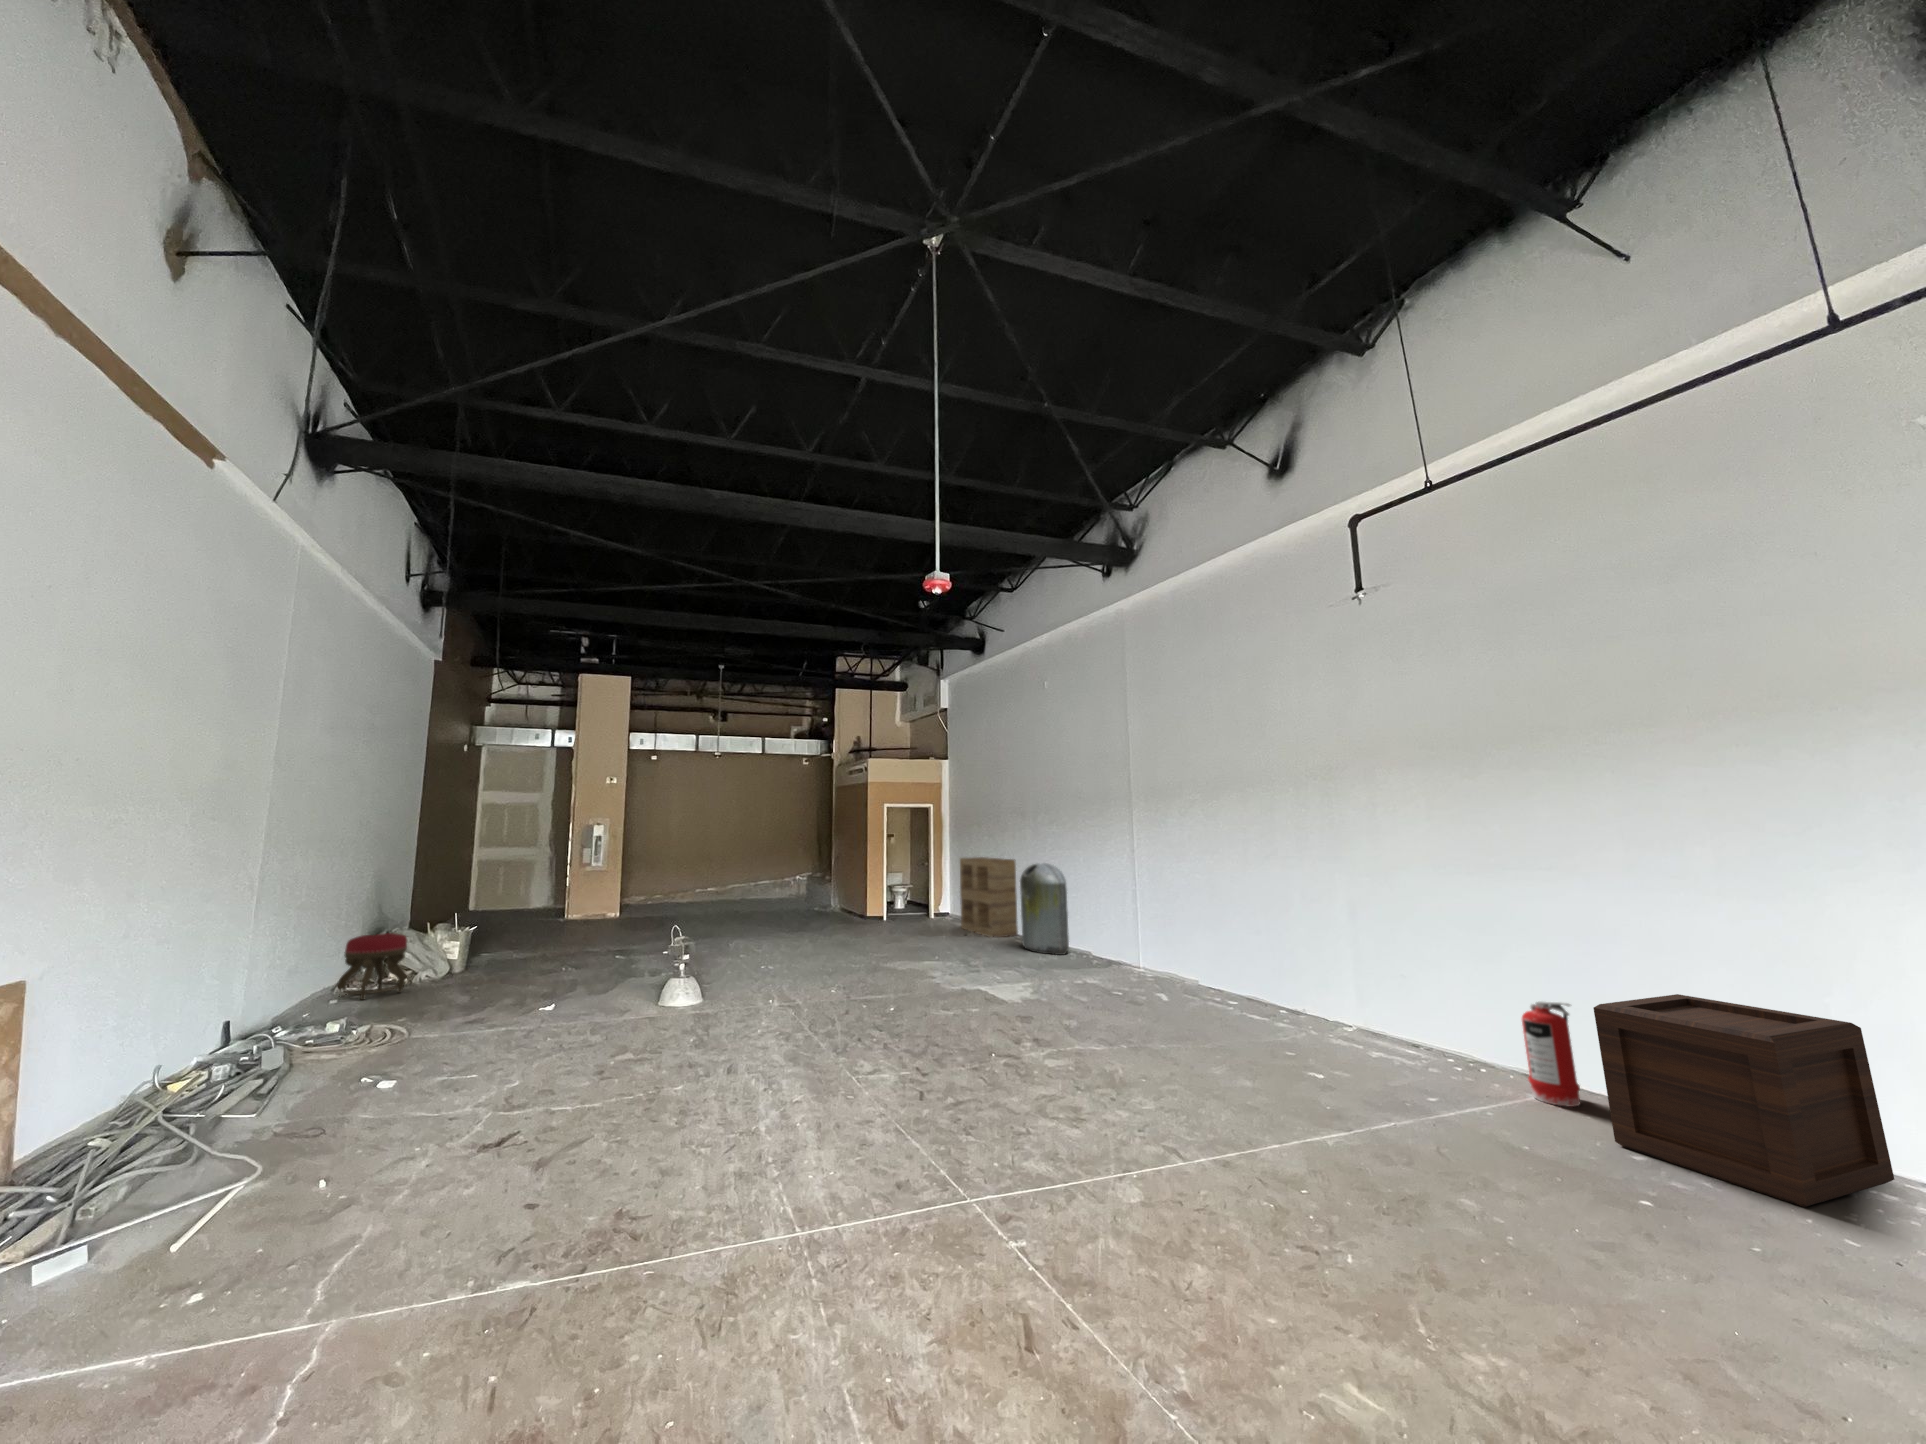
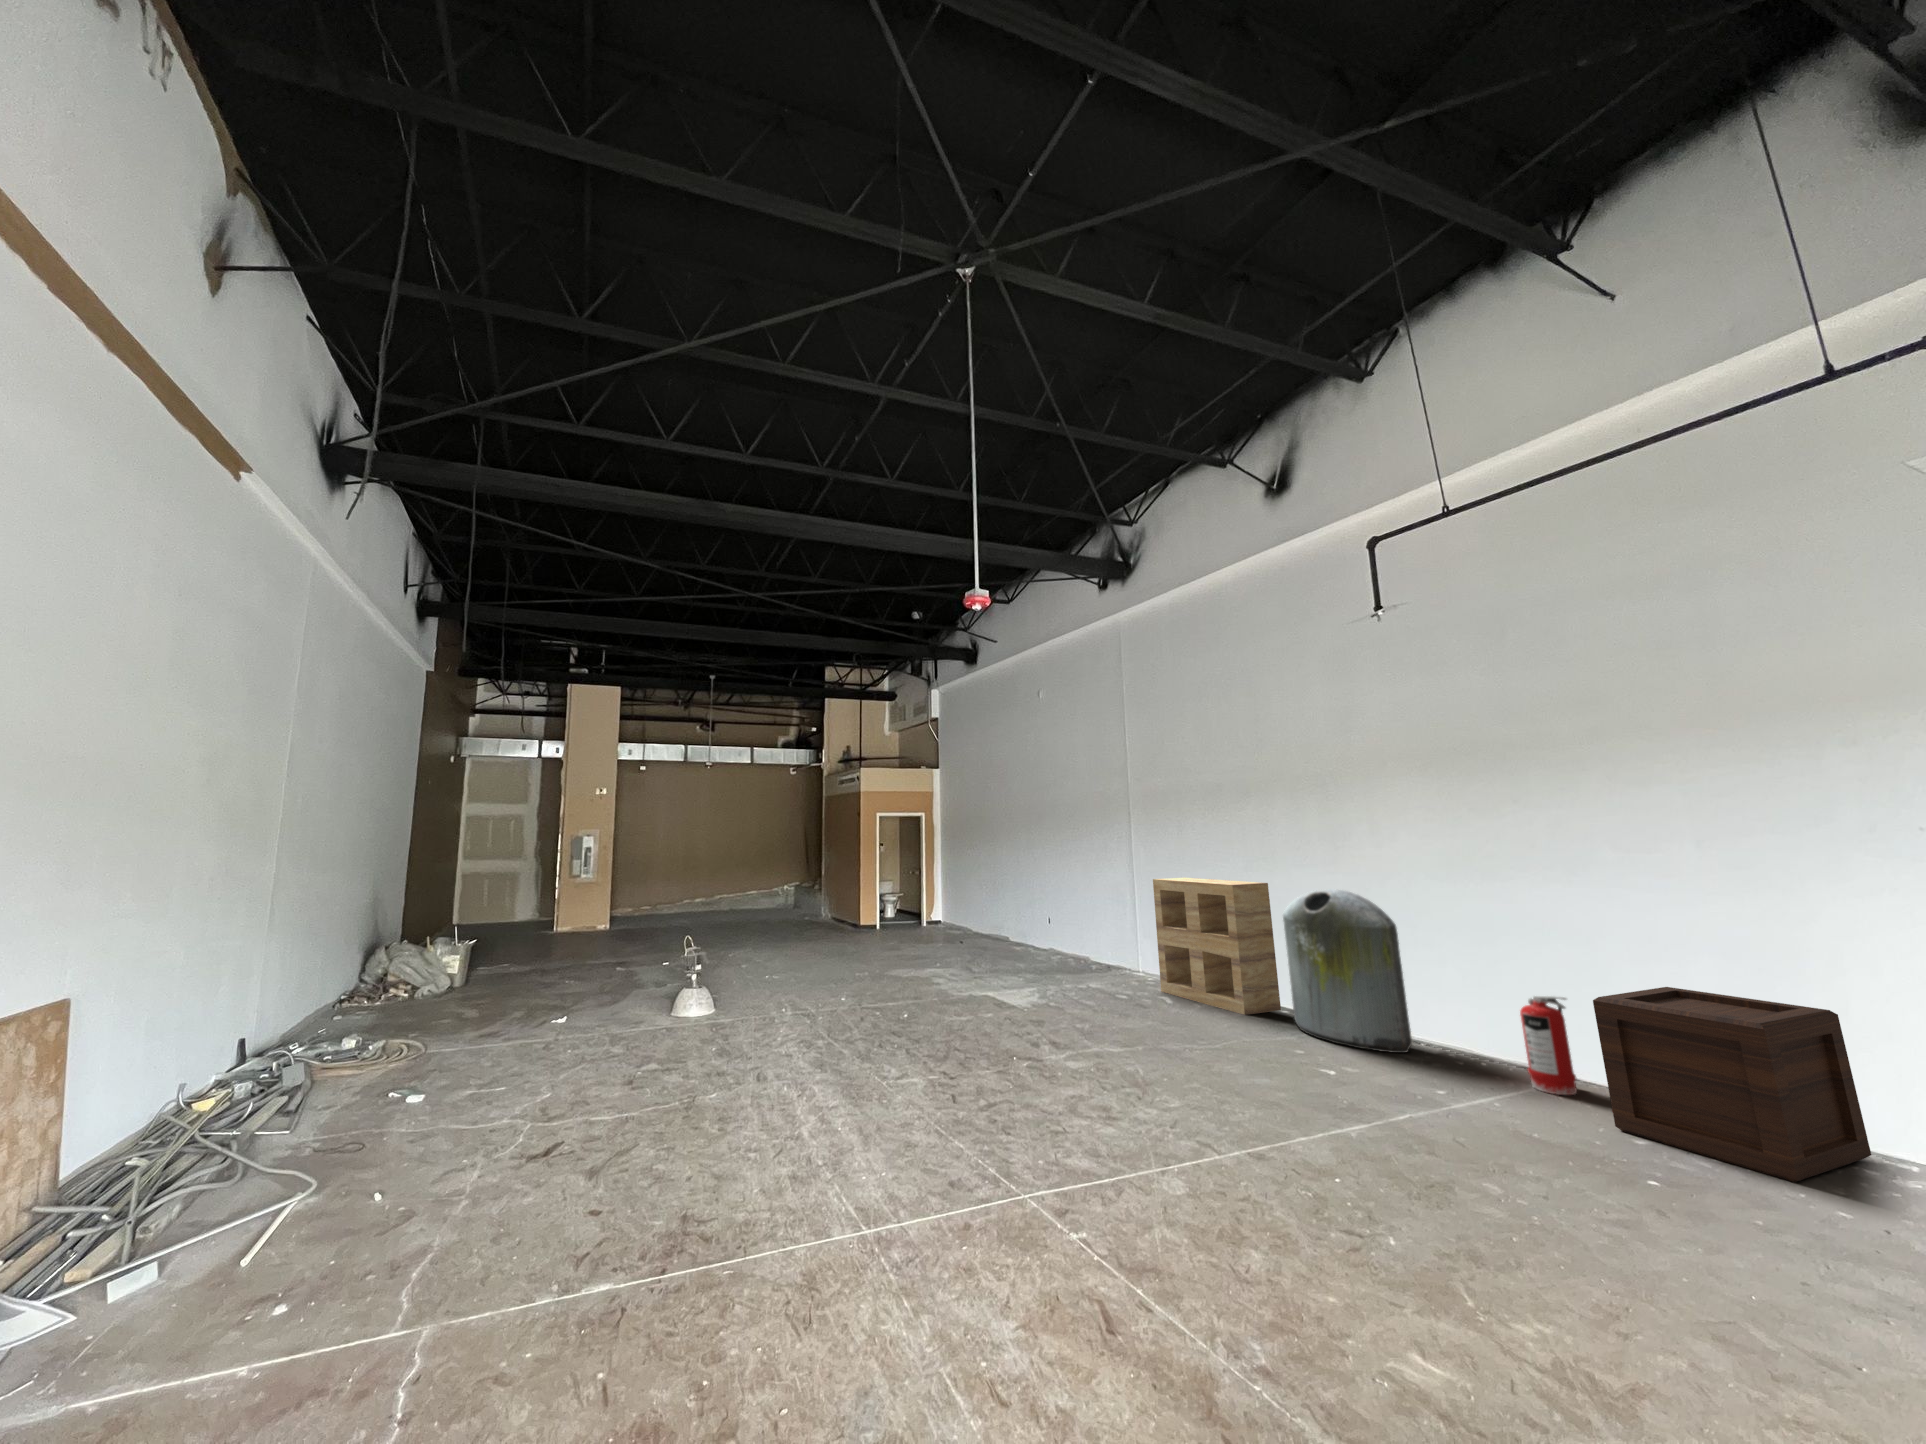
shelving unit: present [960,857,1018,937] -> present [1153,878,1281,1015]
trash can: present [1020,863,1069,955] -> present [1283,889,1412,1053]
stool: present [338,933,407,1000] -> none [342,947,412,1015]

